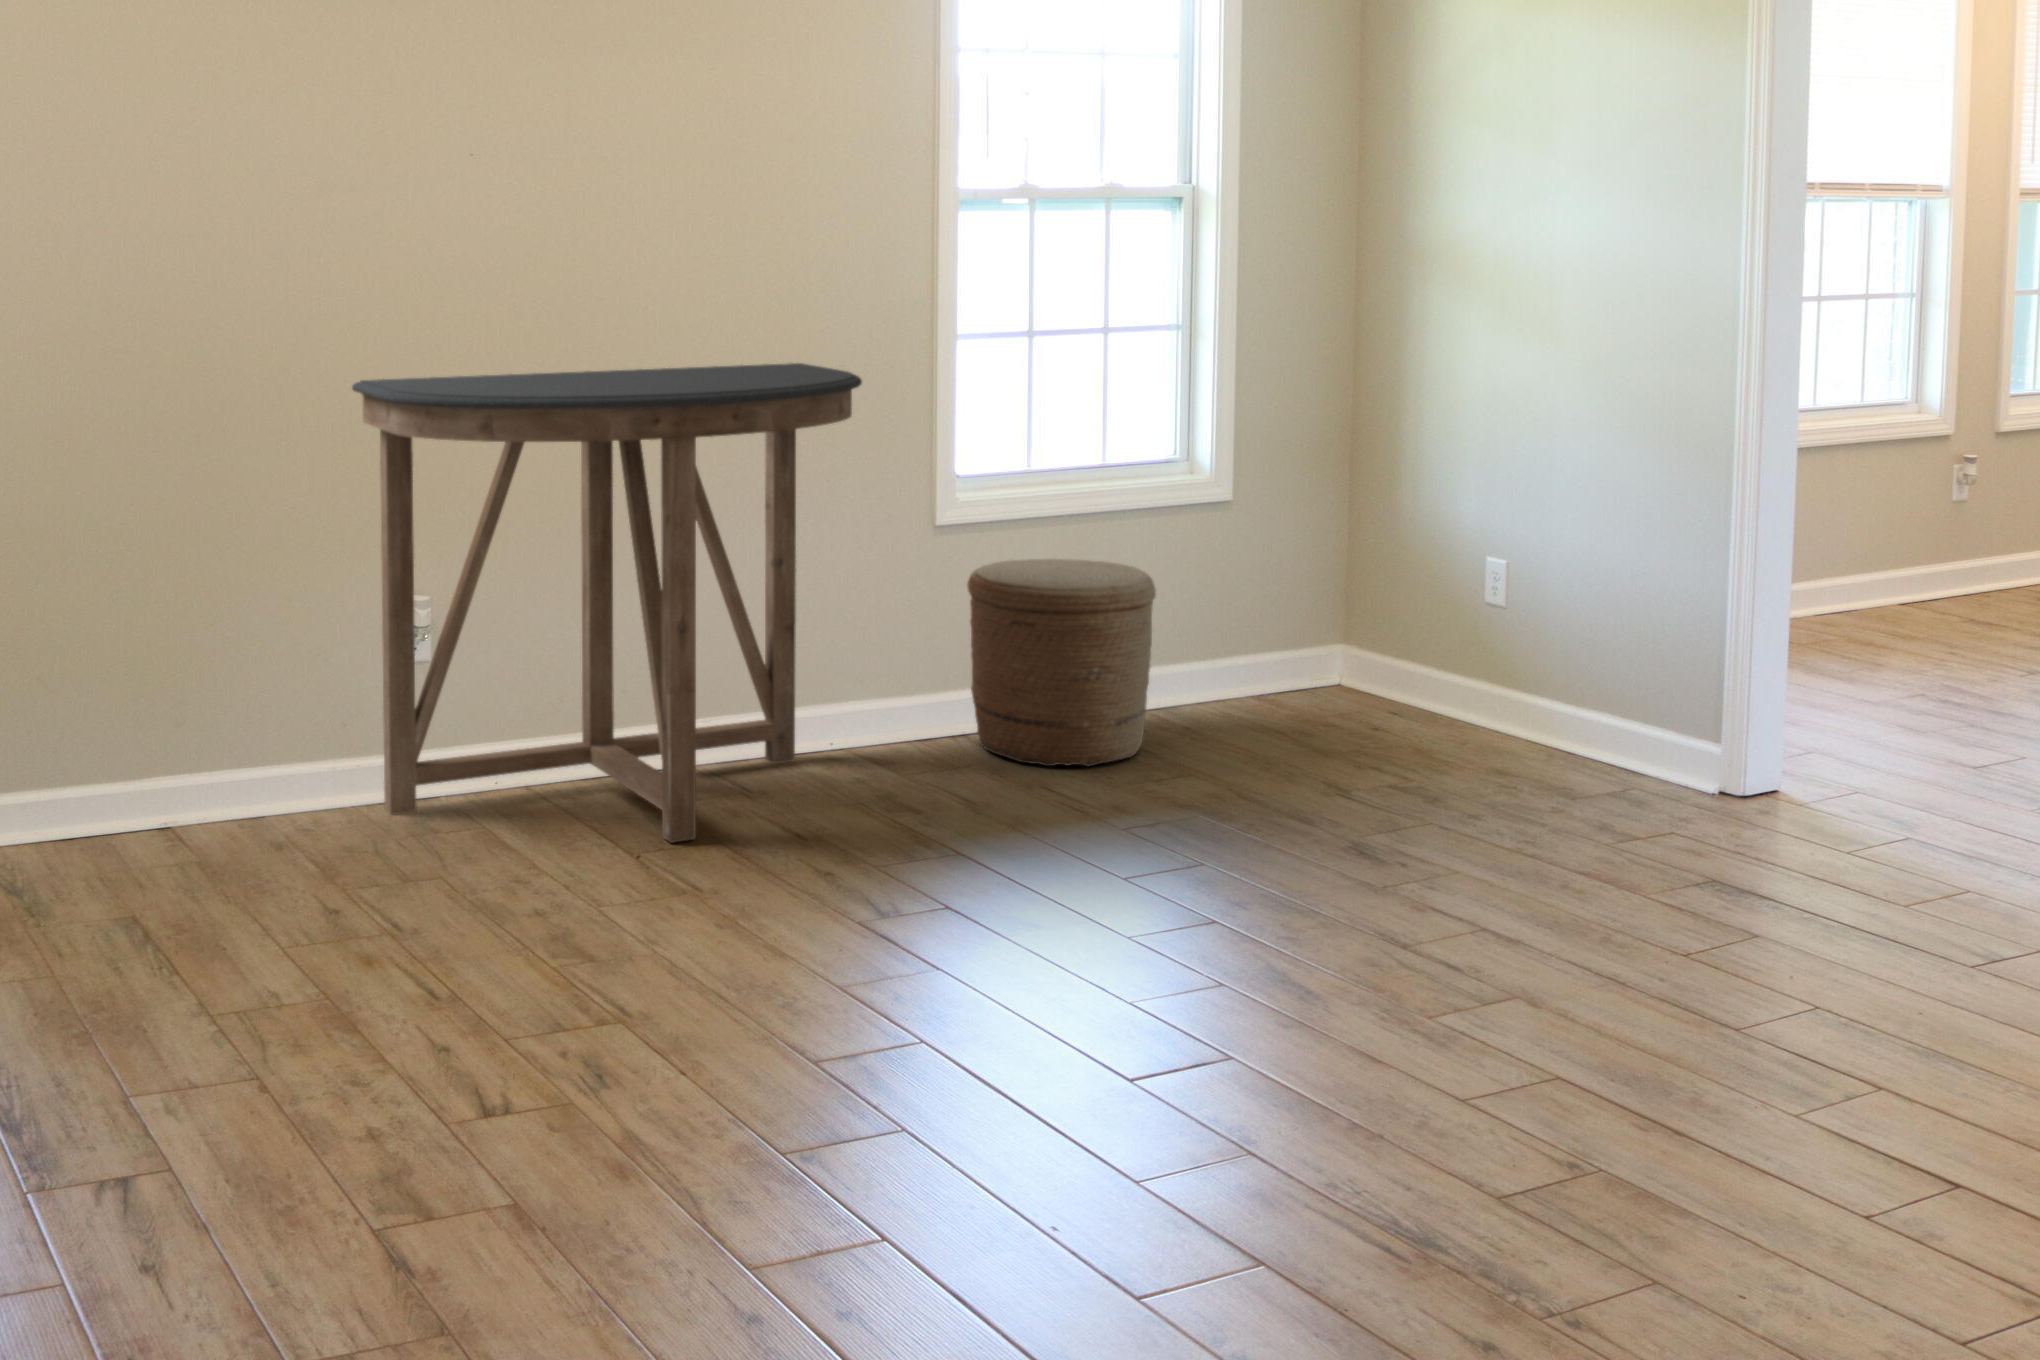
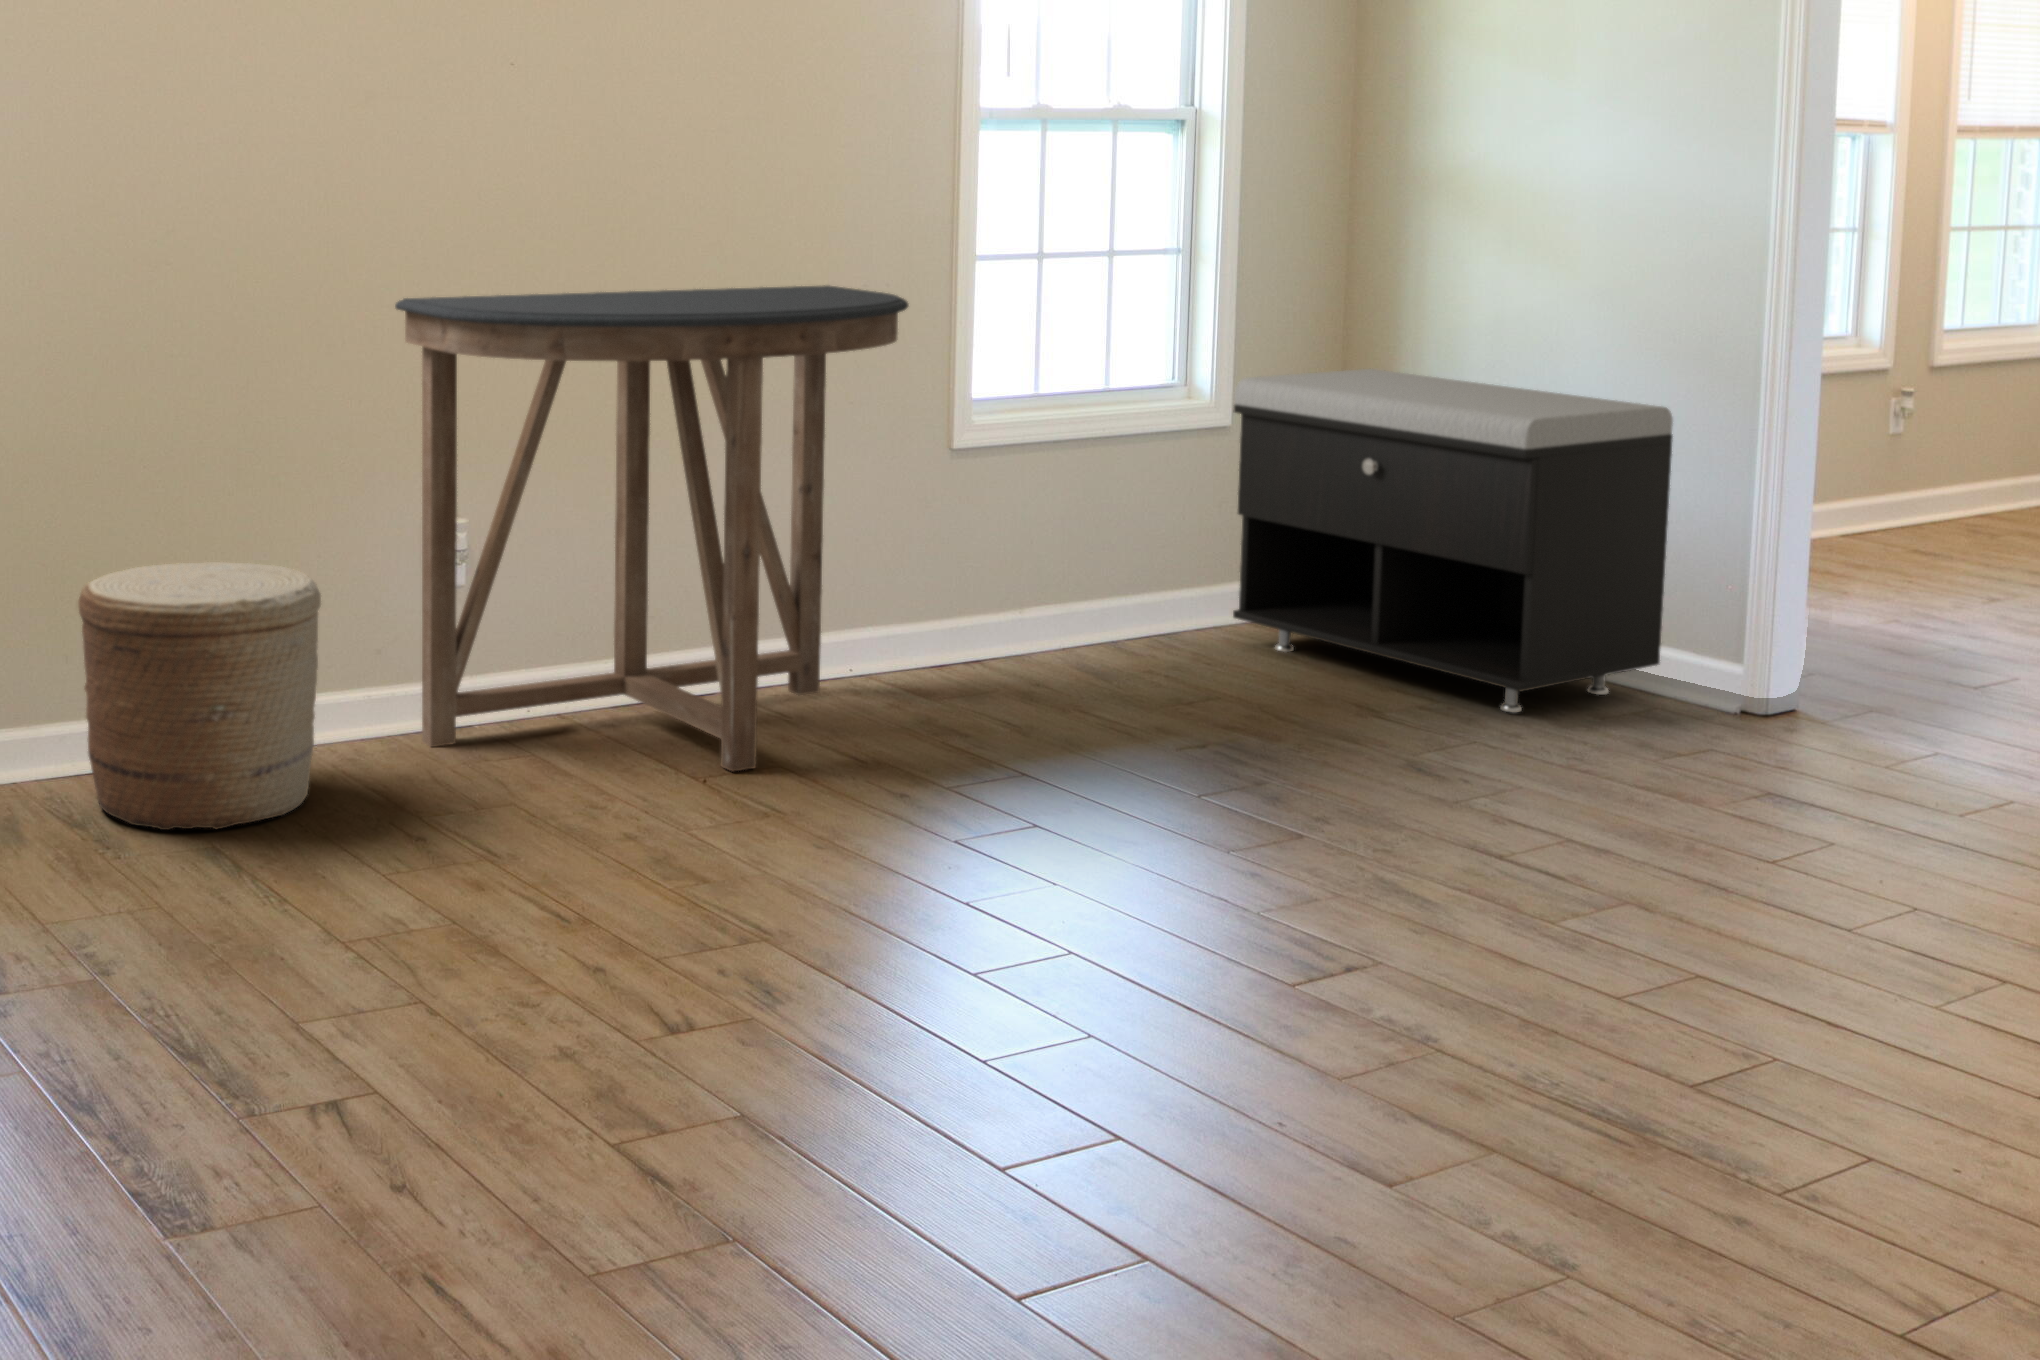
storage bench: none [1224,440,1649,788] -> present [1233,369,1673,713]
woven basket: present [967,559,1156,767] -> present [79,562,321,830]

